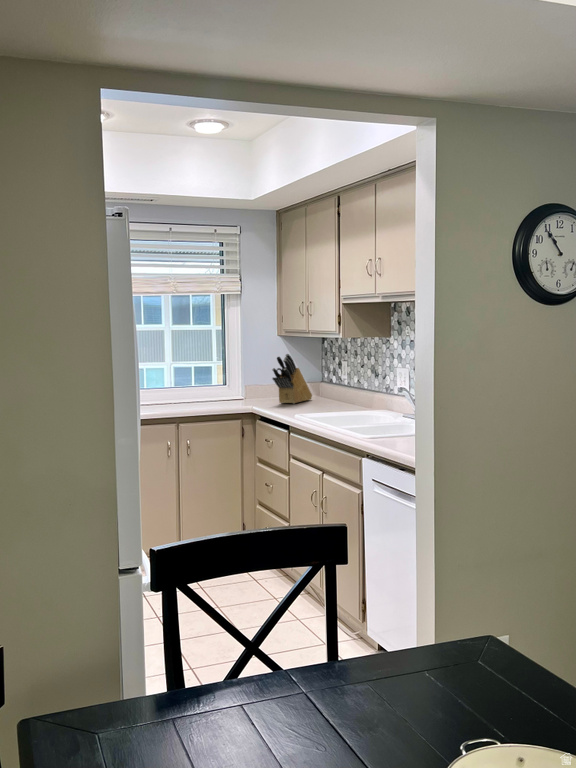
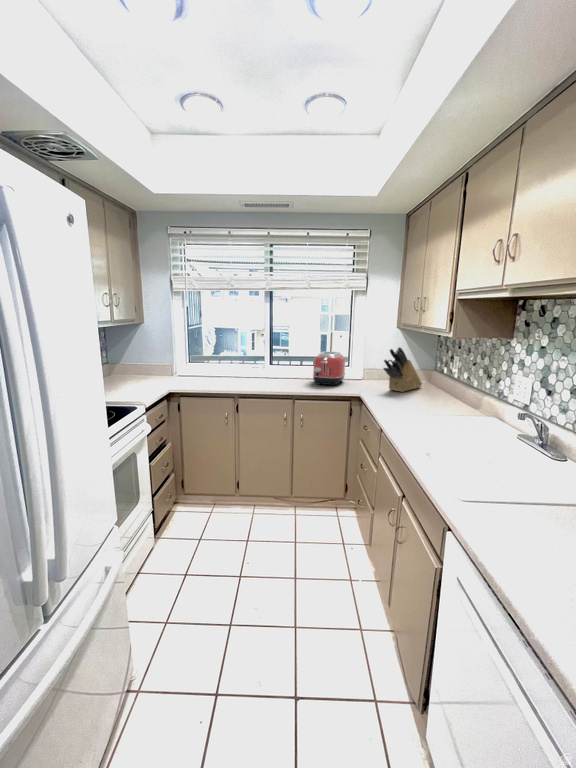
toaster: none [187,366,223,405] -> present [313,352,345,386]

